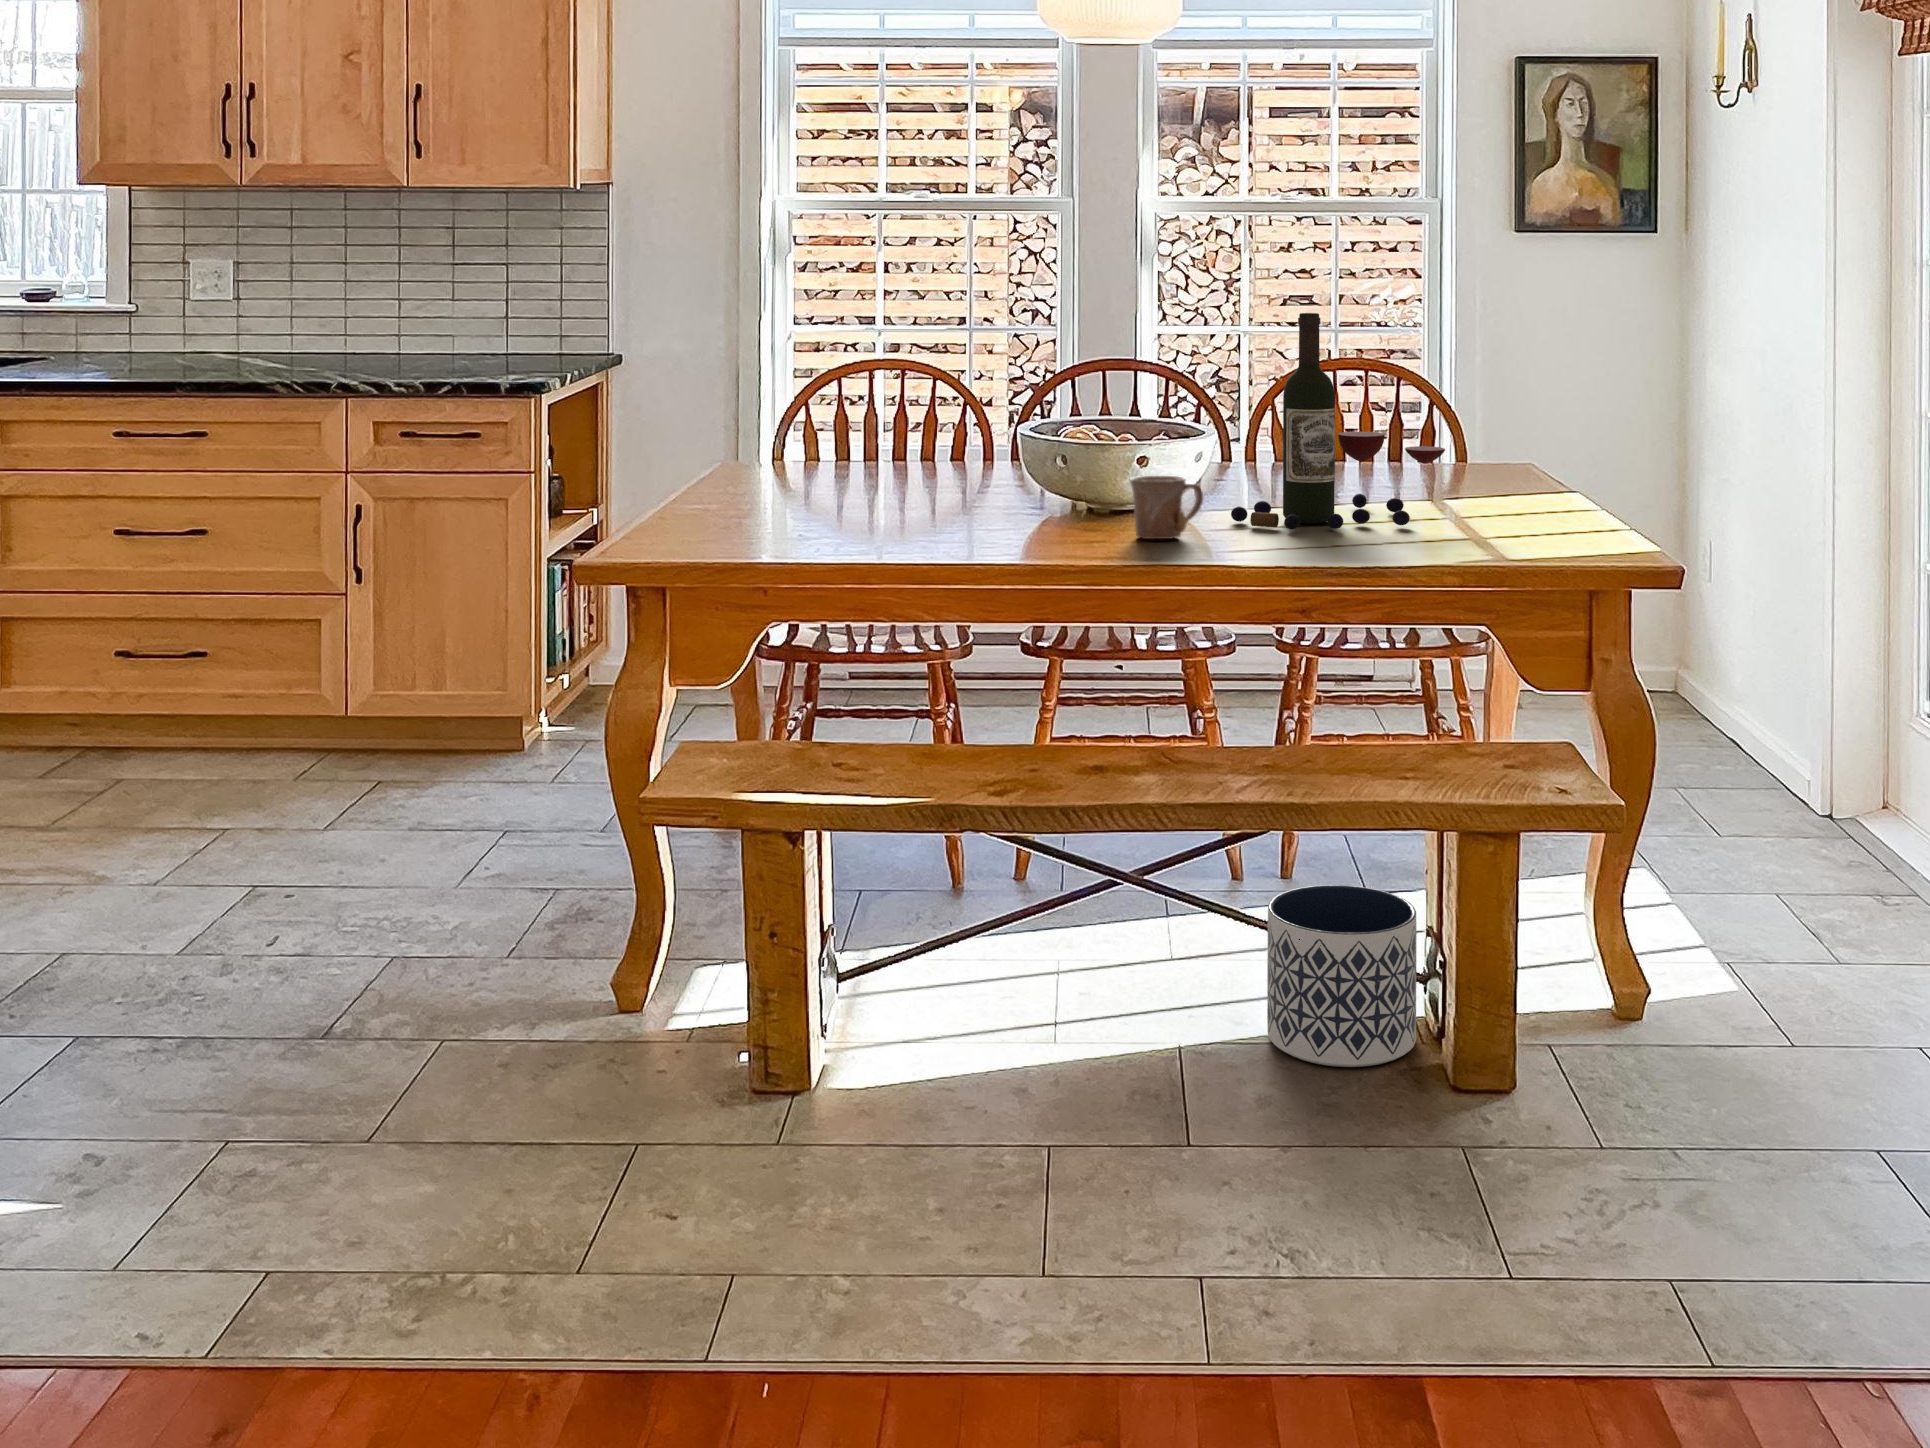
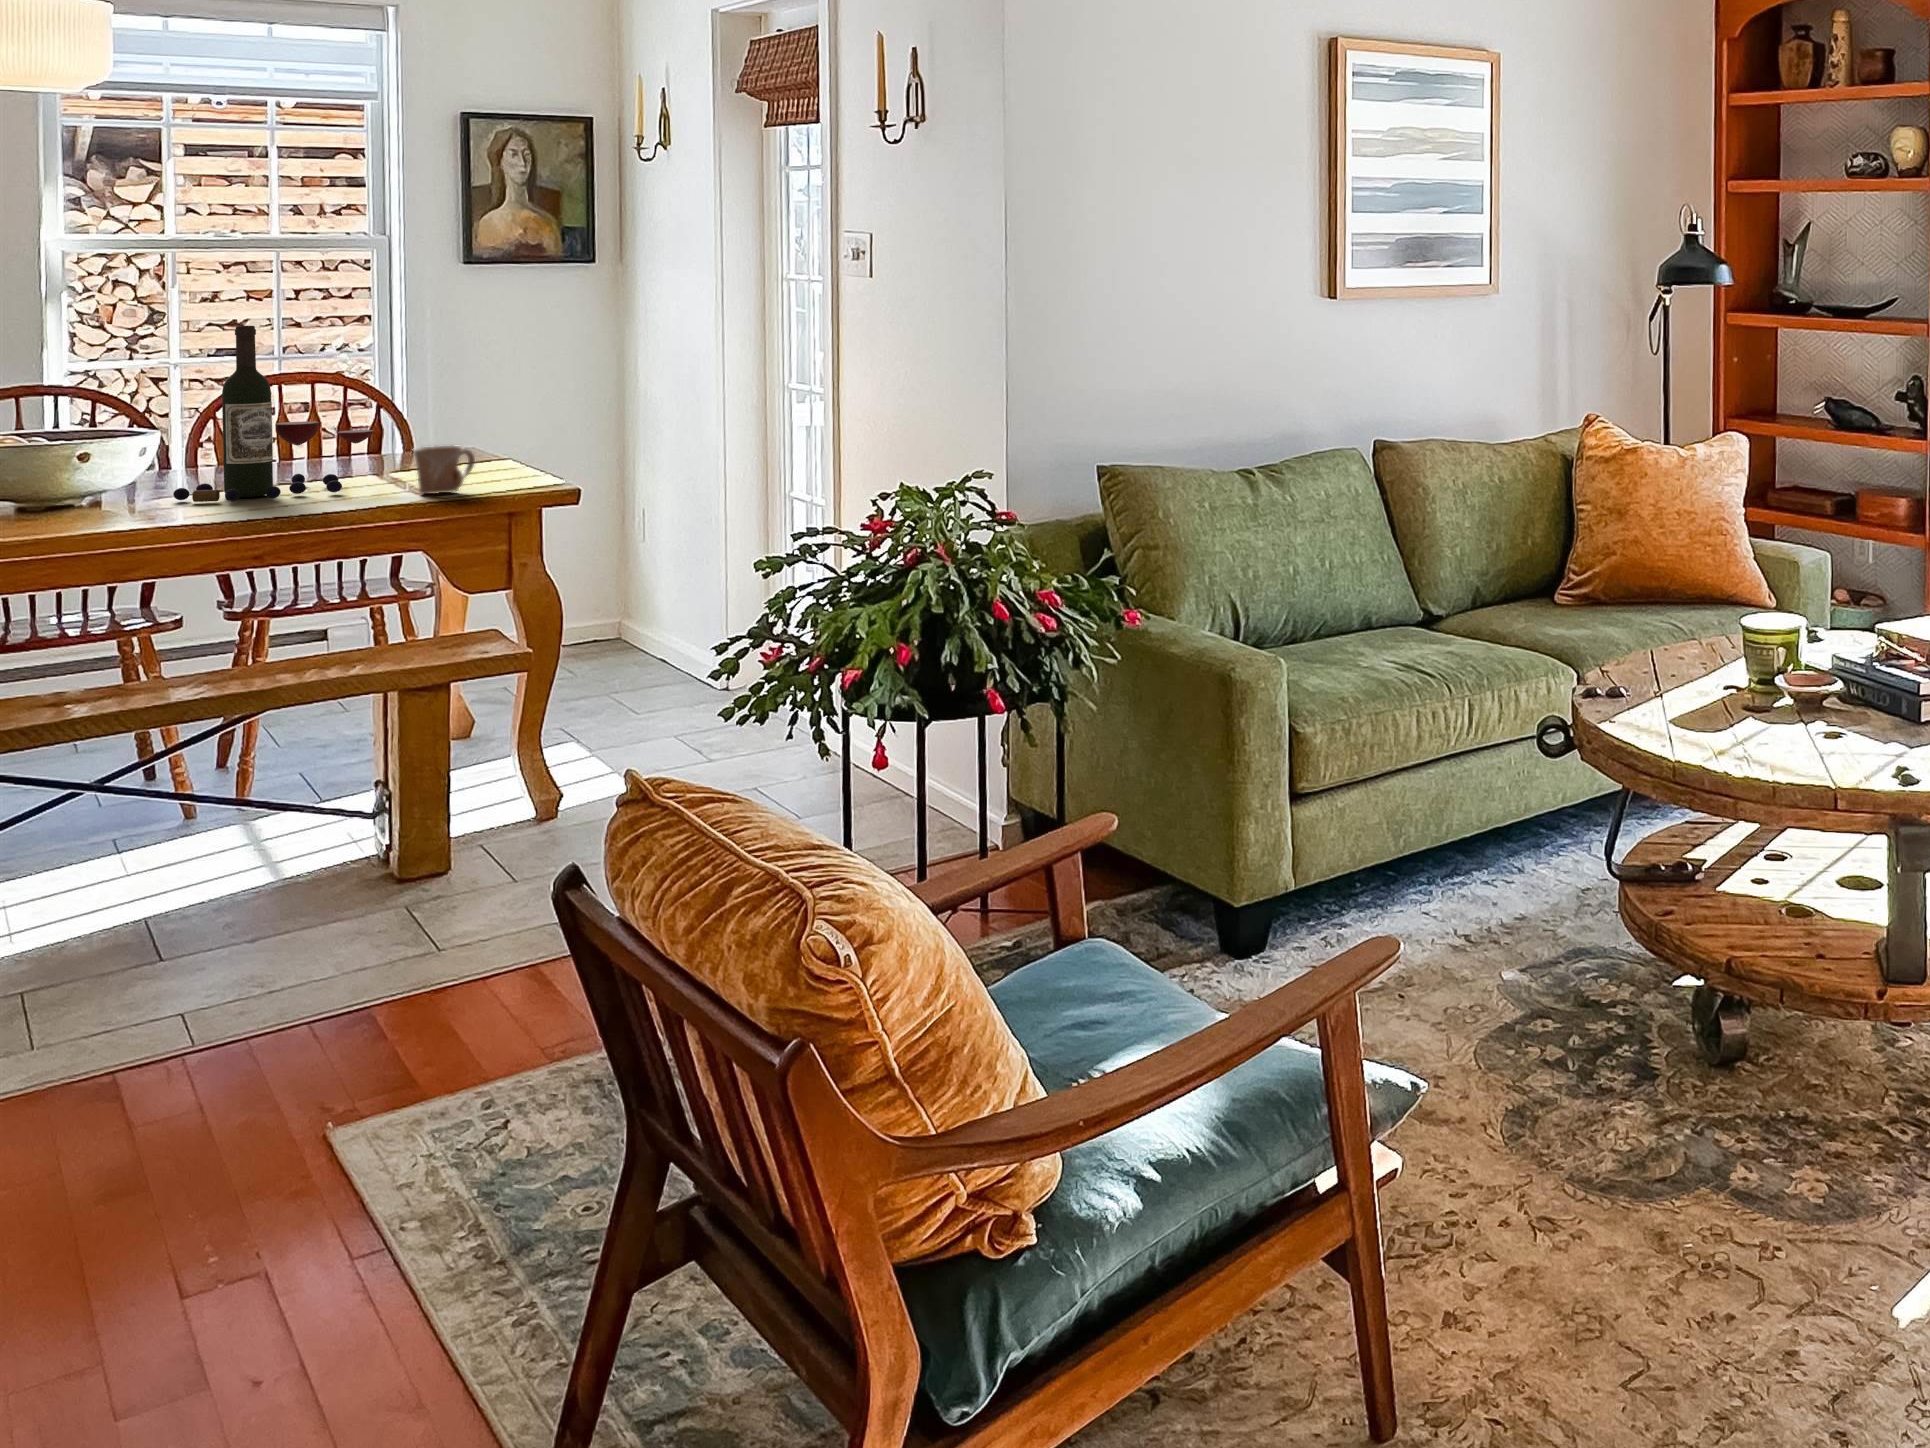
mug: present [1129,476,1203,539] -> present [413,446,475,494]
planter: present [1267,885,1417,1067] -> none [216,778,353,914]

